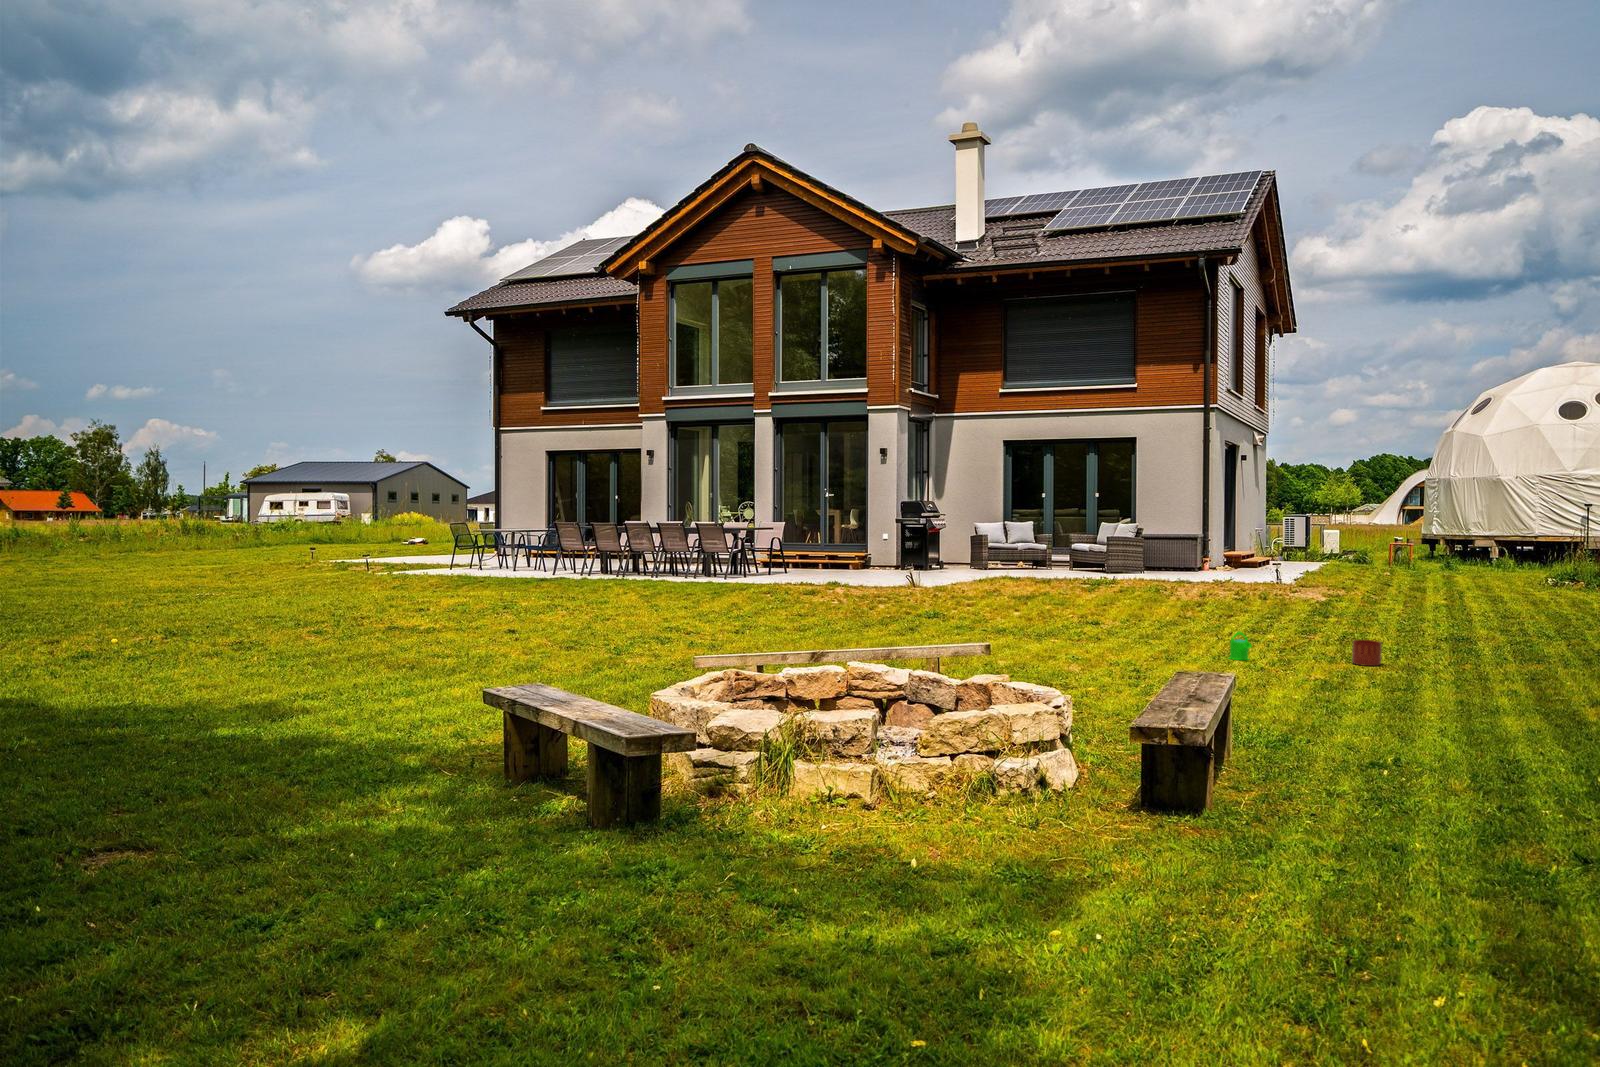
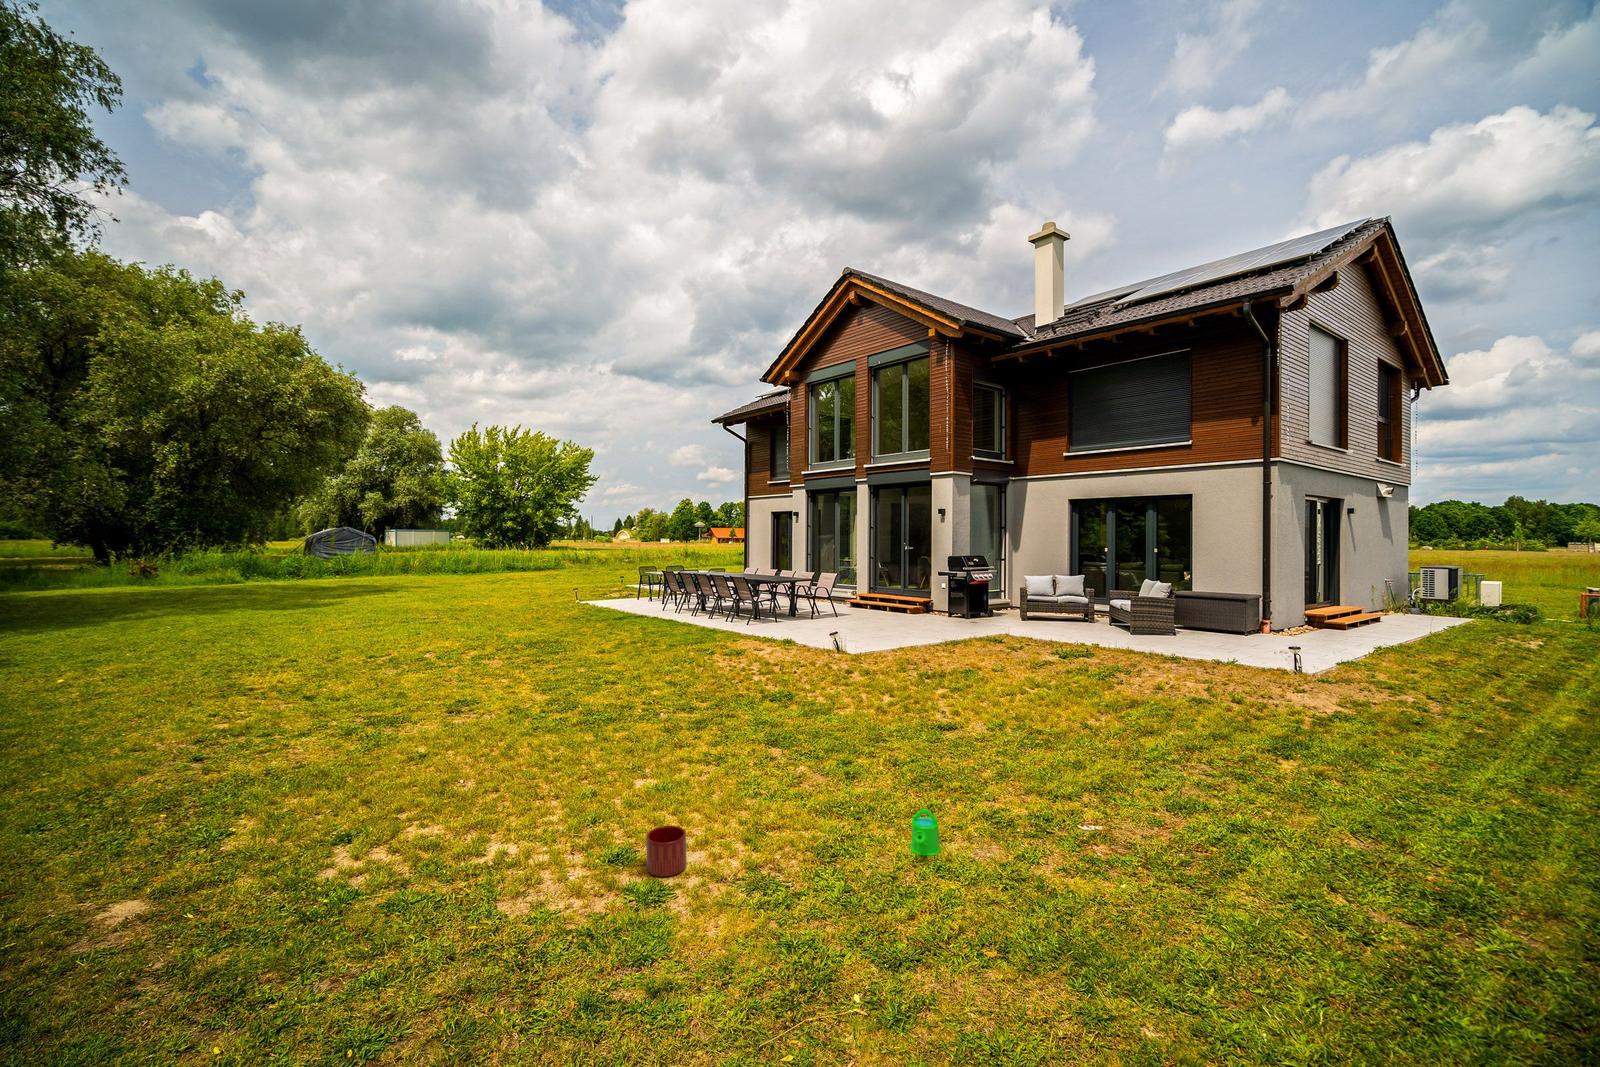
planter: present [1352,640,1382,666] -> present [646,826,686,877]

